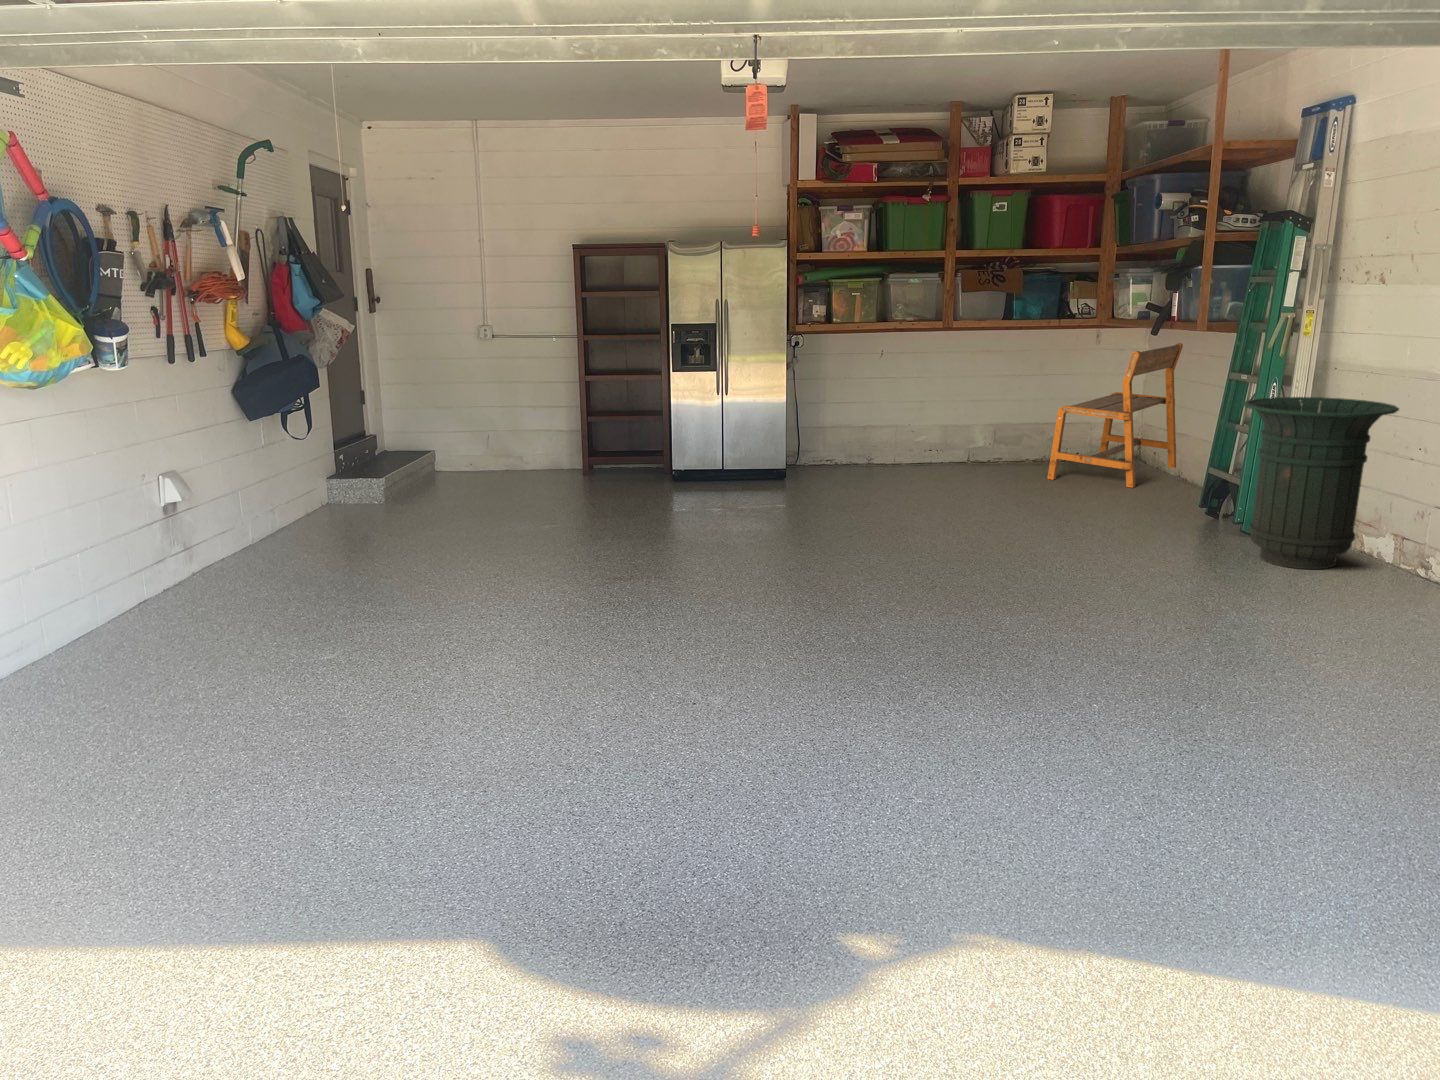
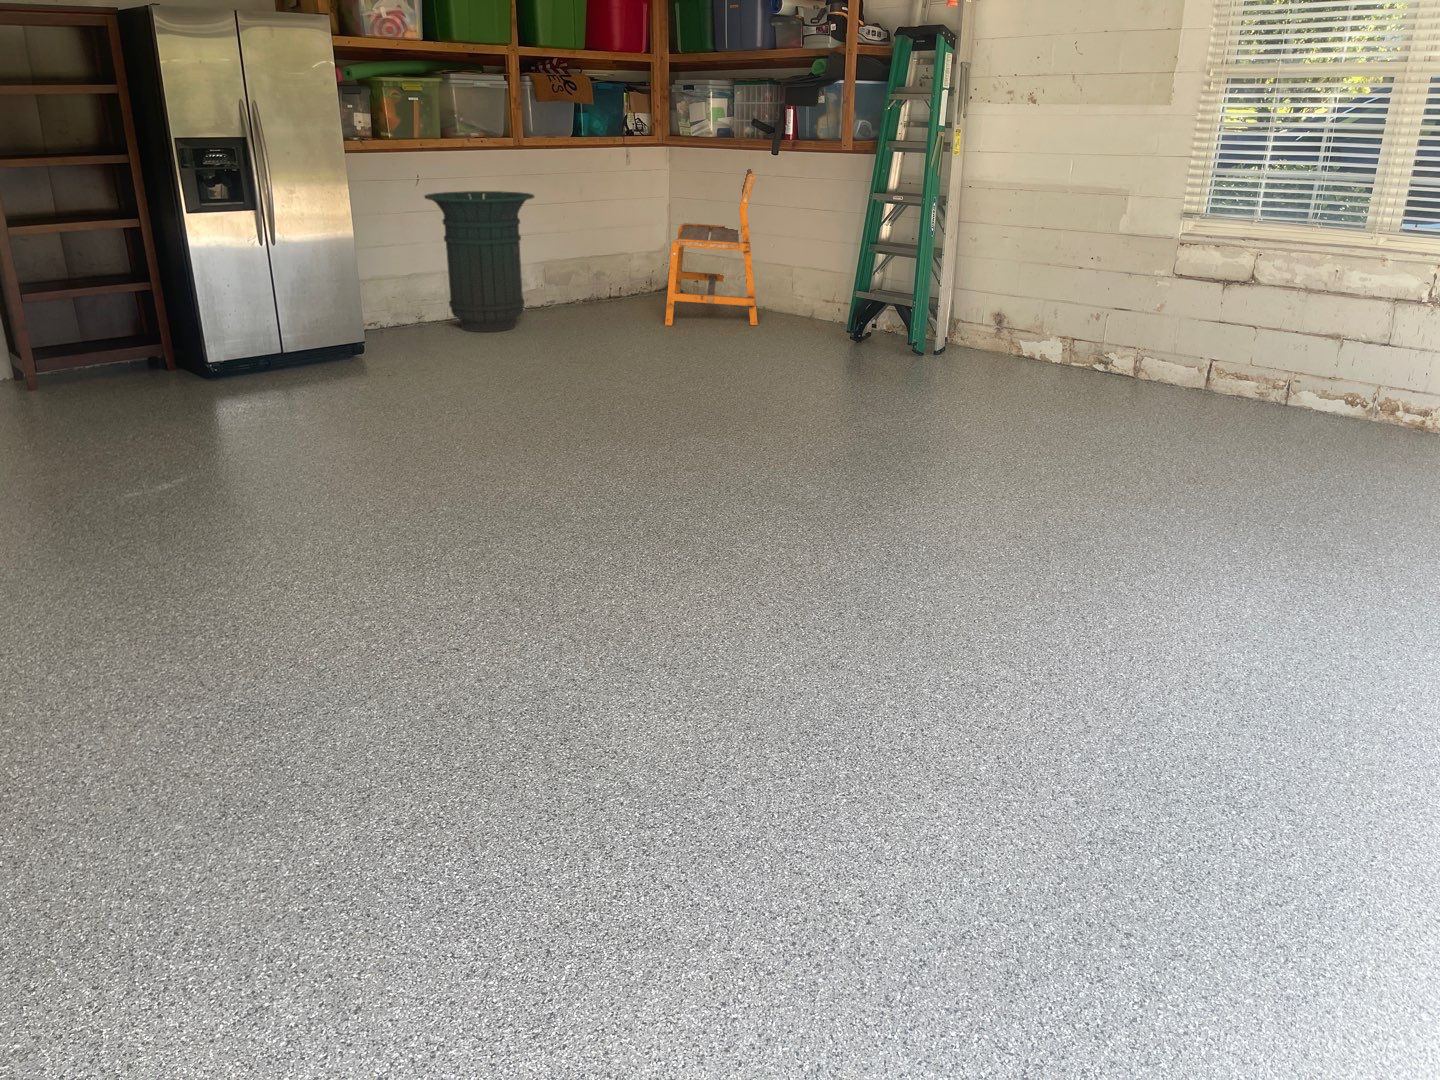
trash can: present [1243,397,1399,569] -> present [424,191,534,332]

